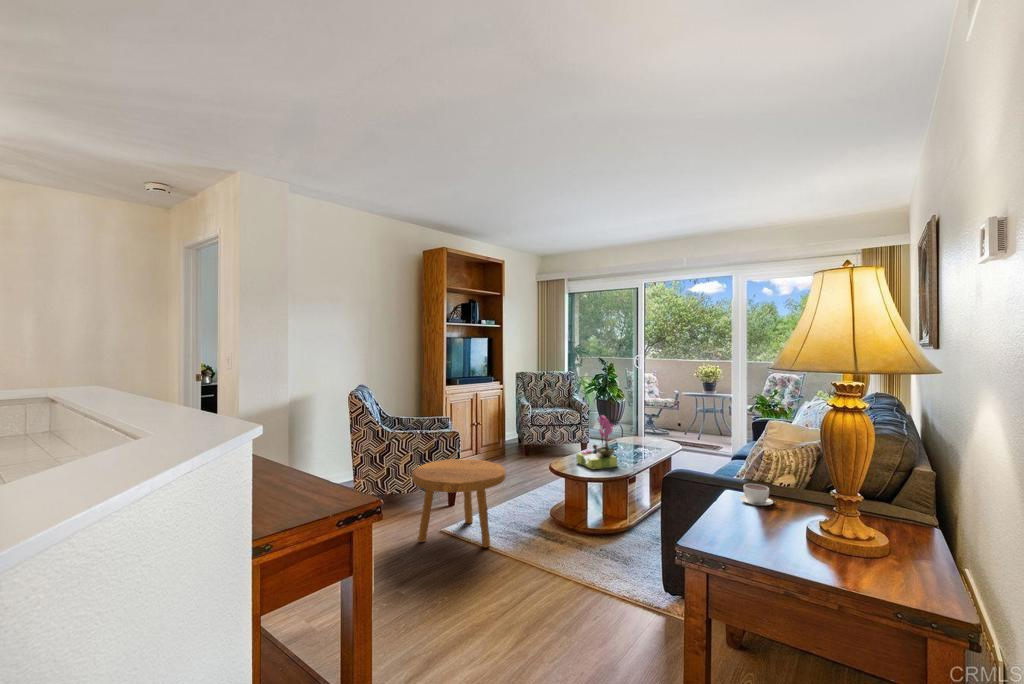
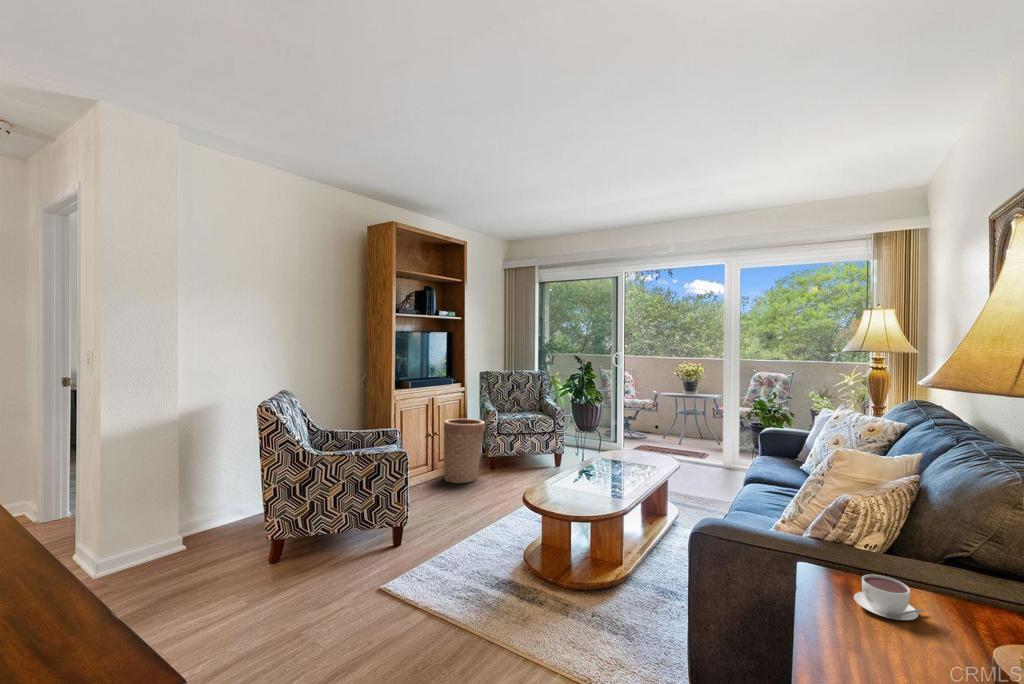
basket: none [486,411,521,465] -> present [444,419,485,483]
flower arrangement: present [576,415,617,469] -> none [556,428,608,500]
footstool: present [413,459,506,548] -> none [339,490,466,616]

